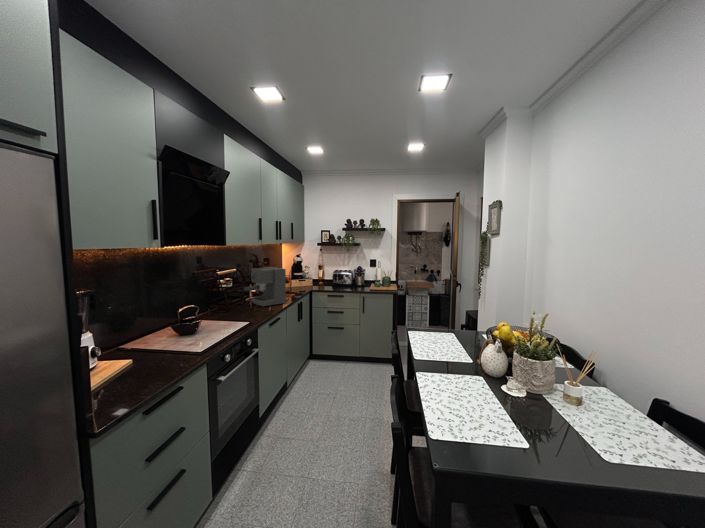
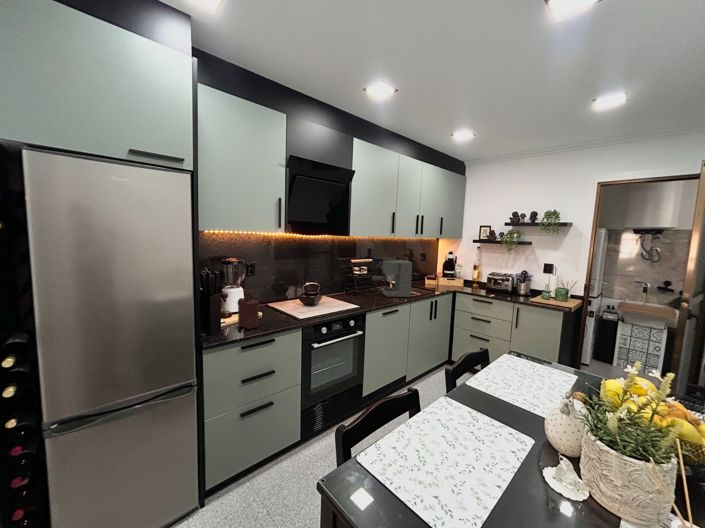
bottle: none [117,325,155,385] -> present [238,286,259,329]

